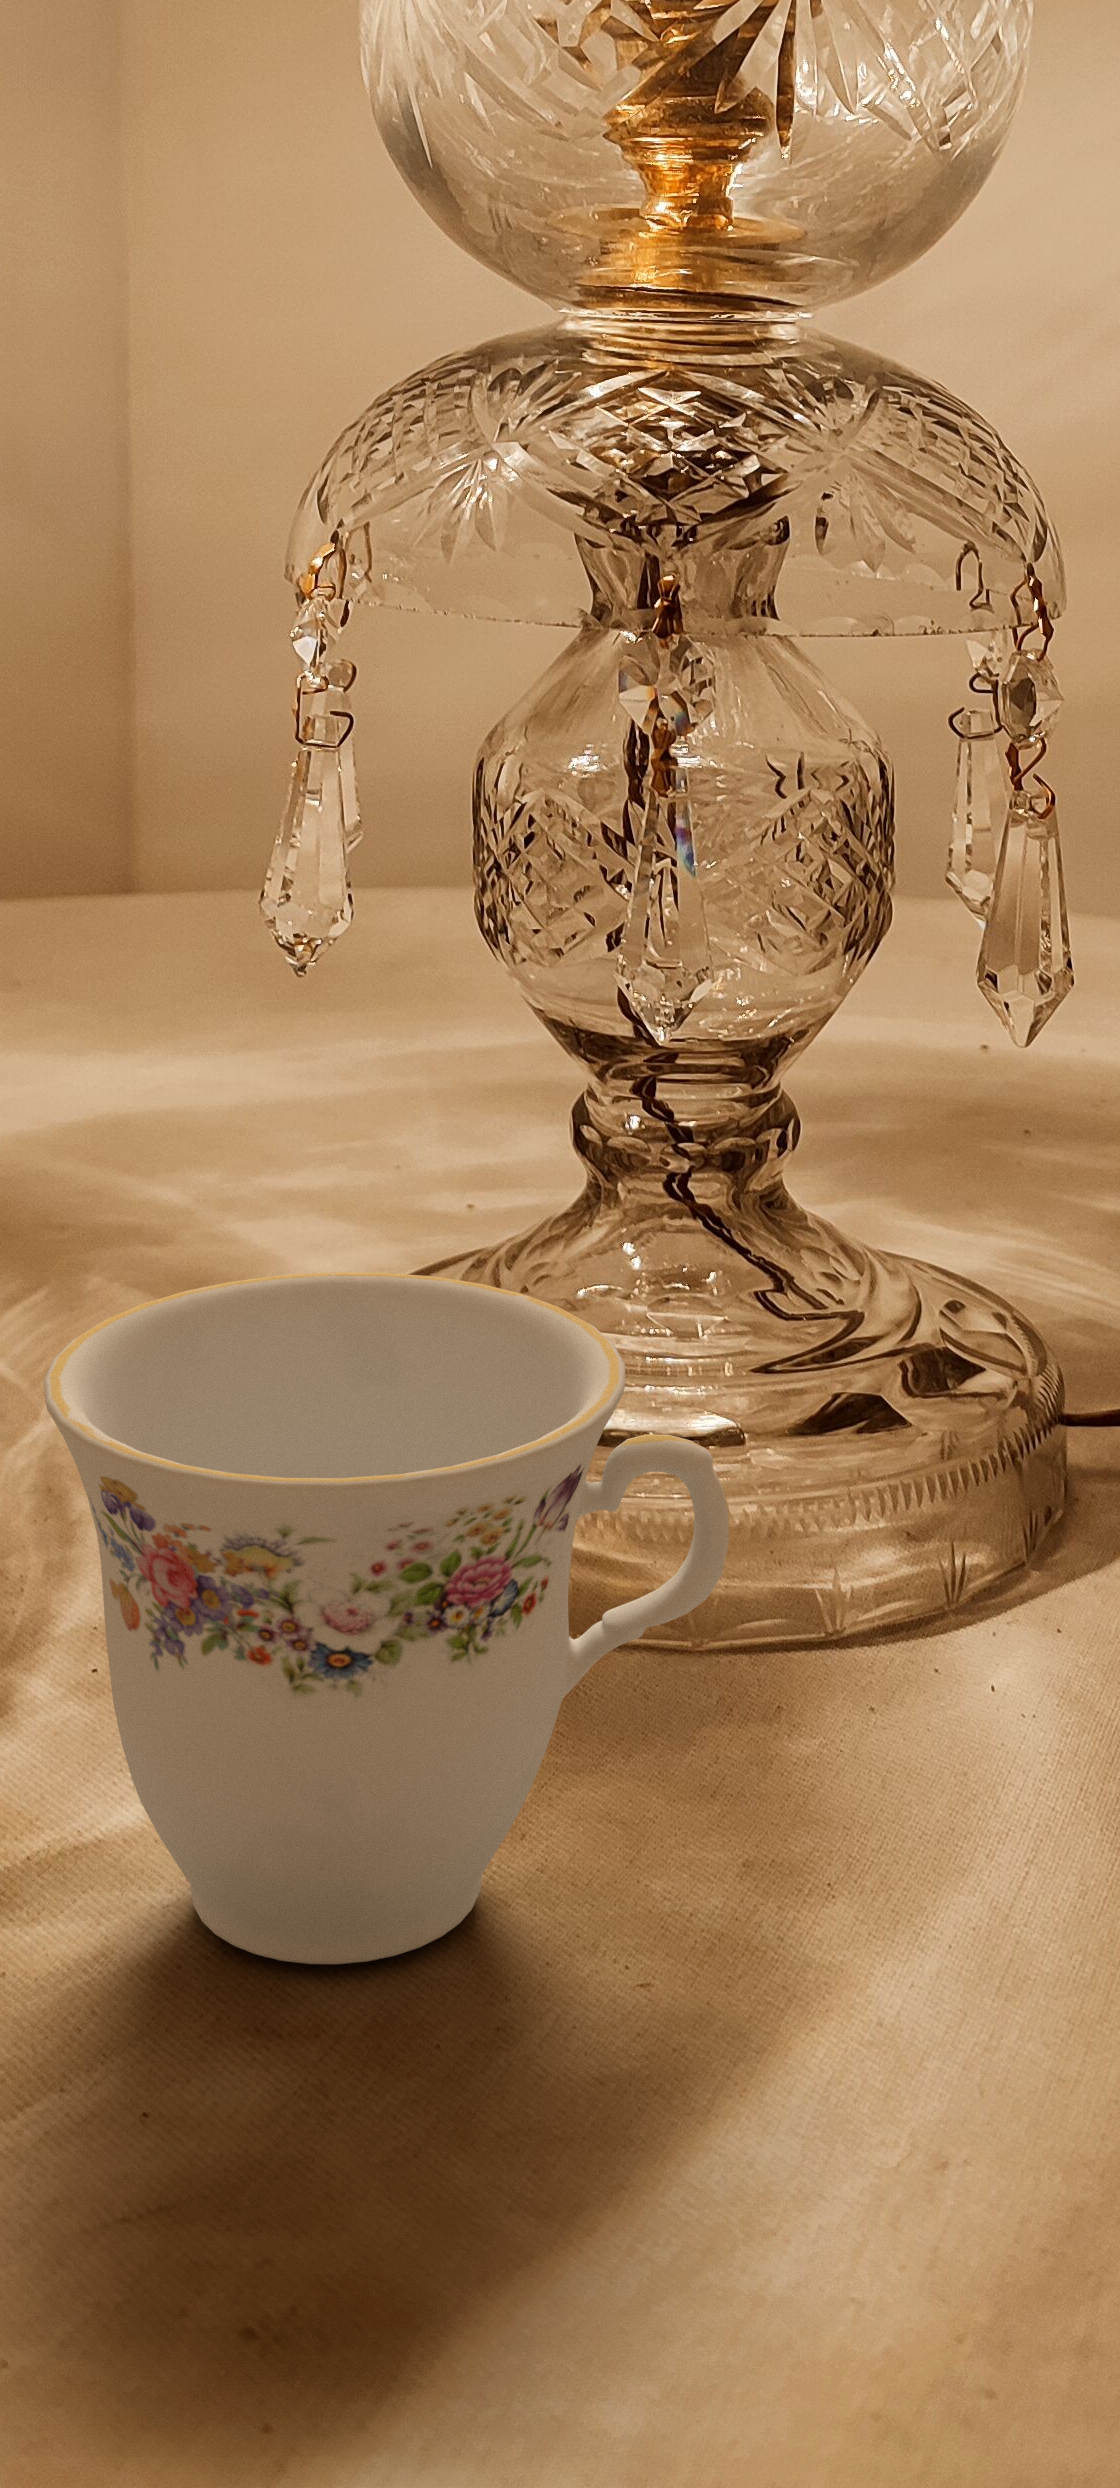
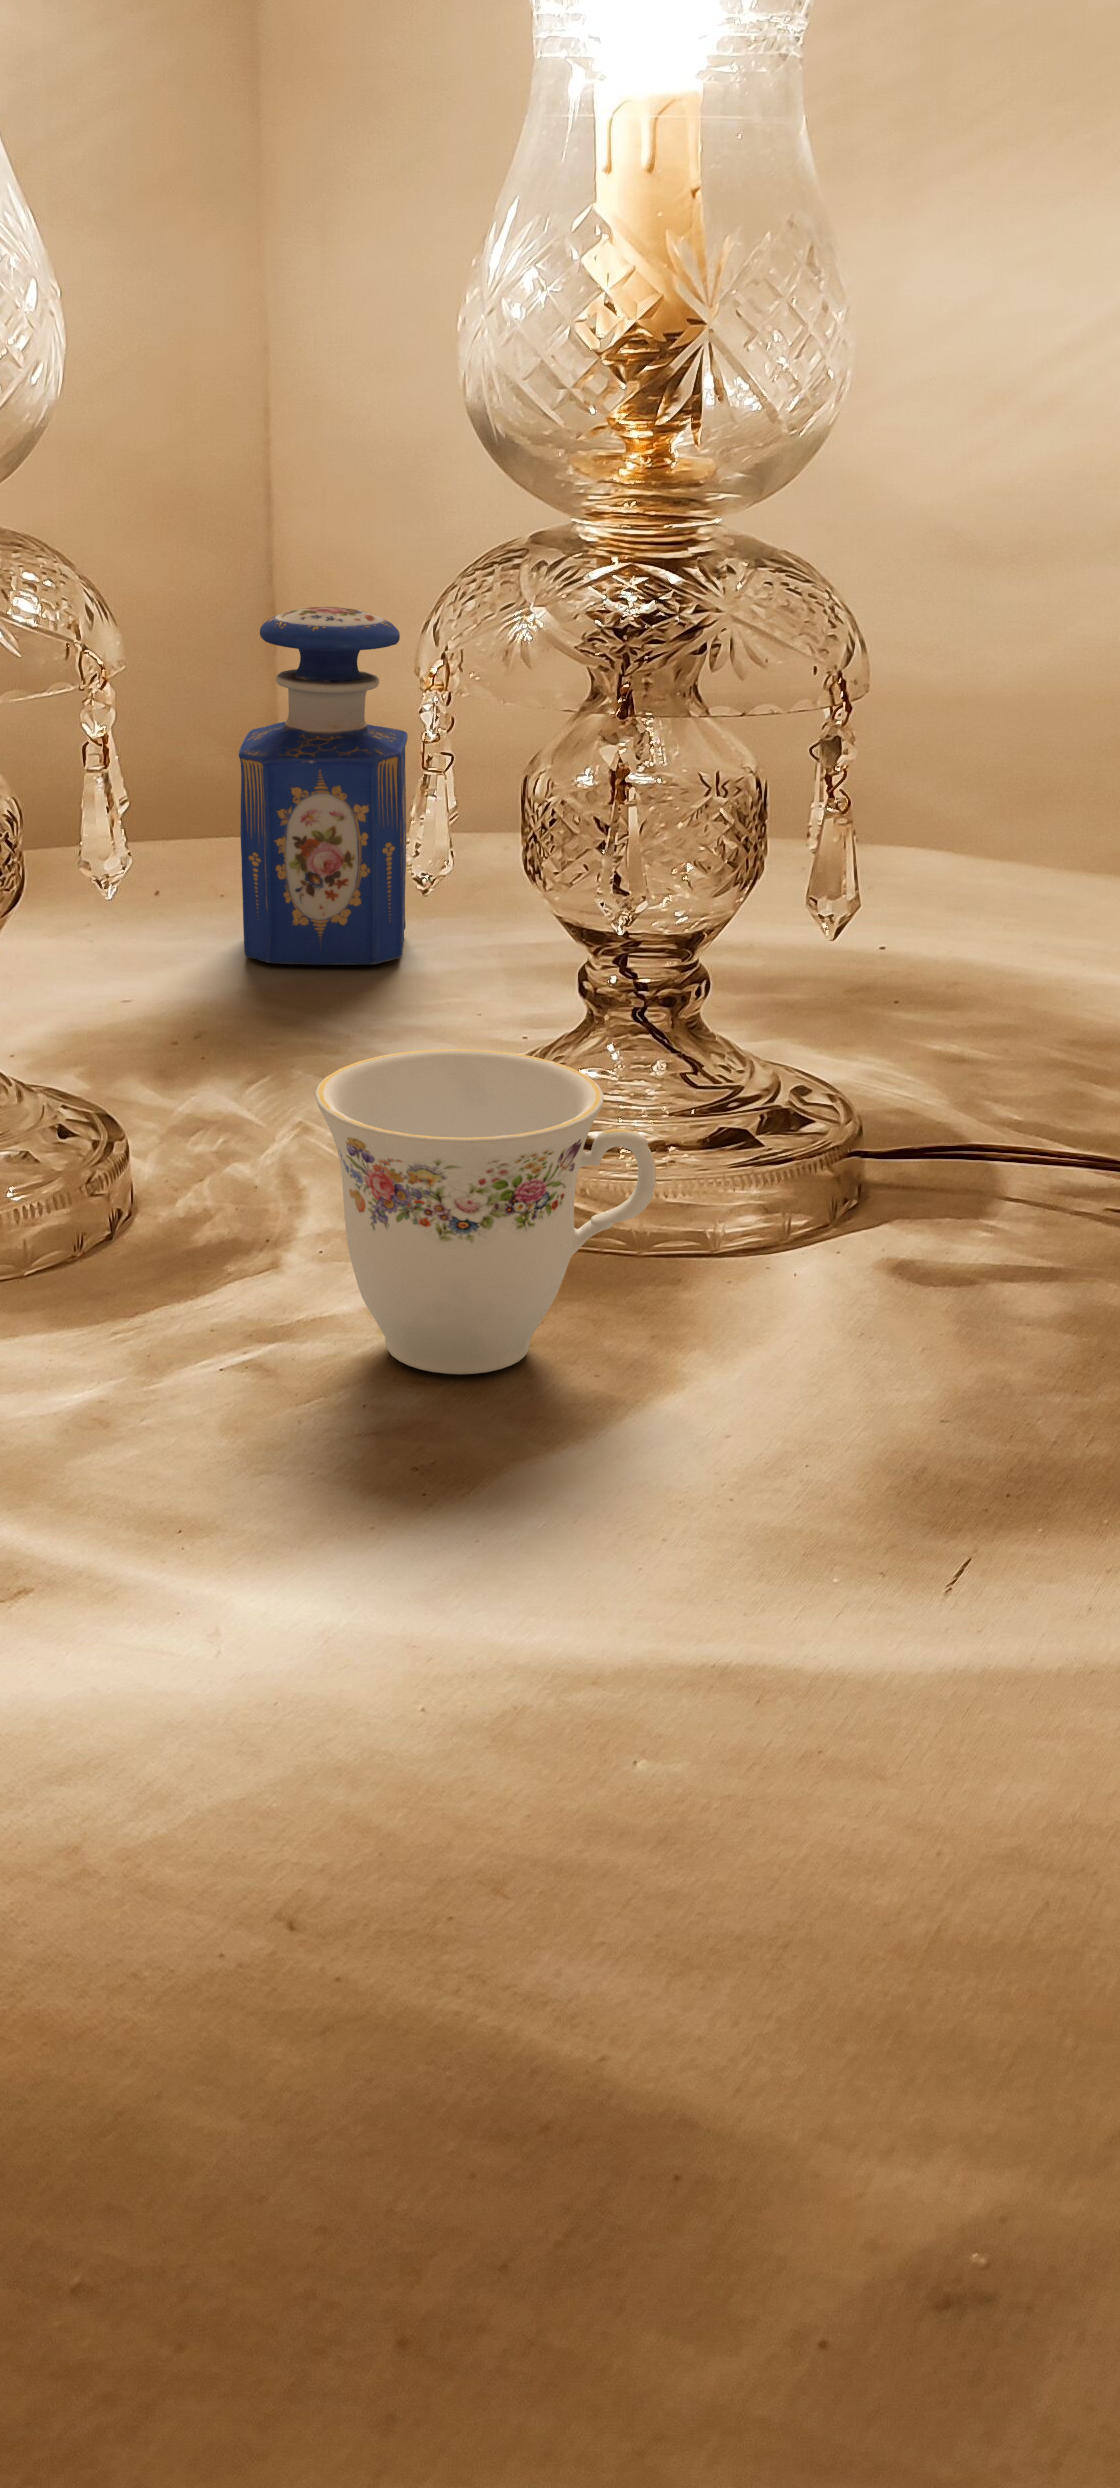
perfume bottle: none [29,523,304,1095] -> present [239,607,408,965]

